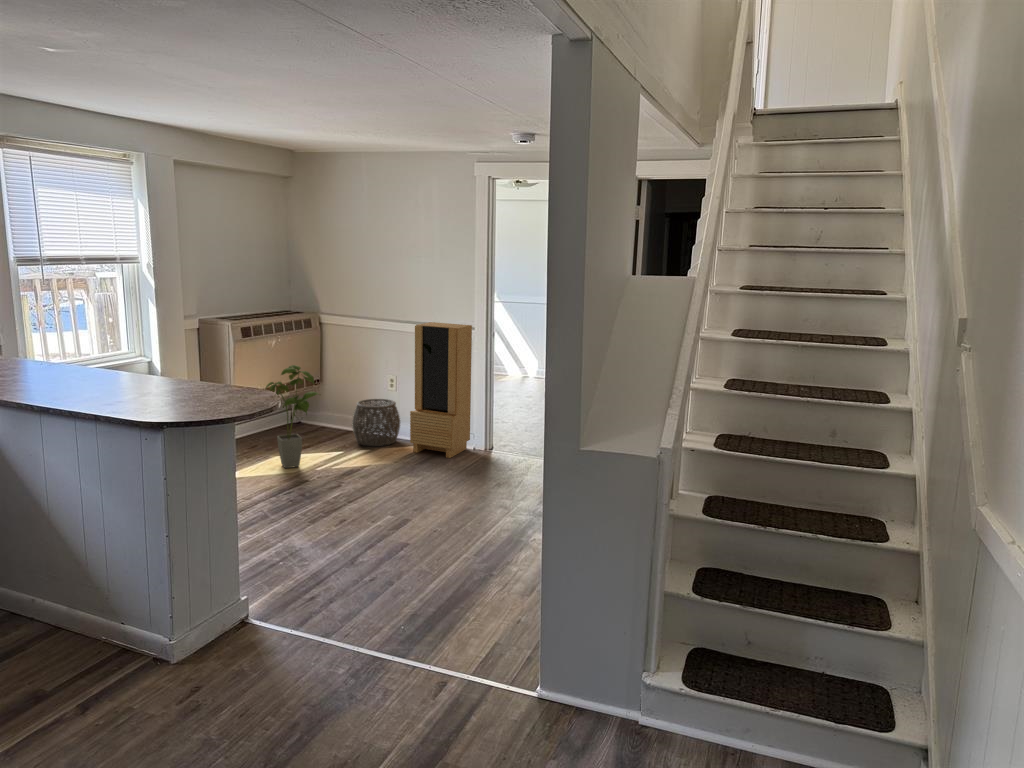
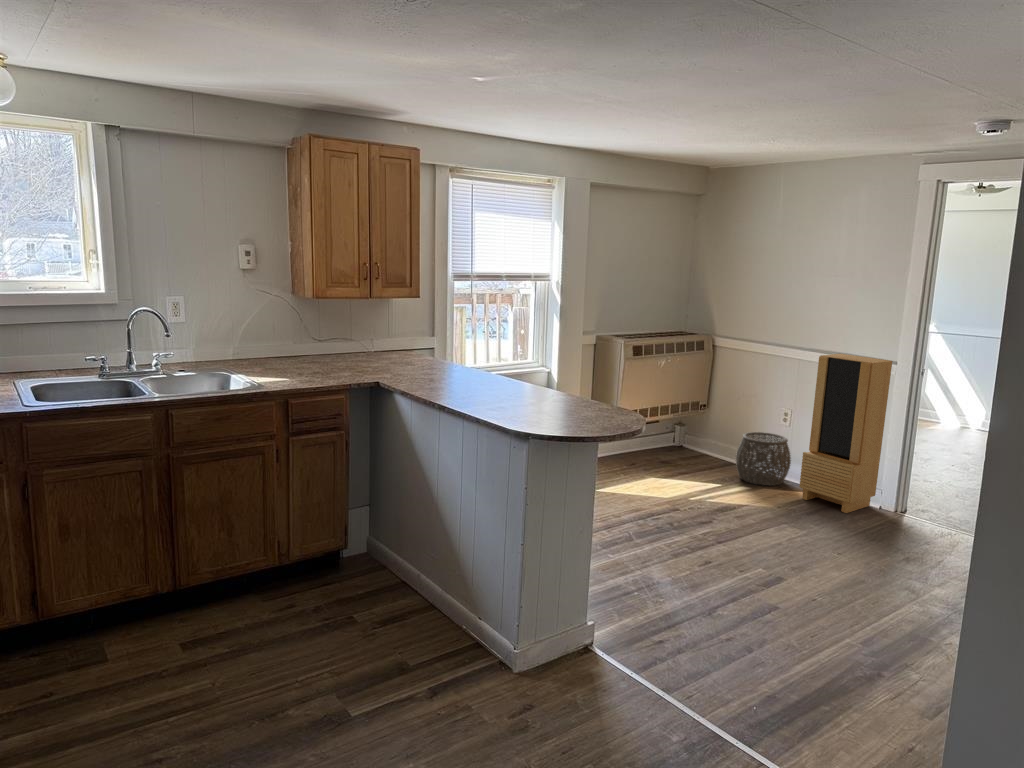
house plant: present [266,365,318,468] -> none [648,388,704,493]

